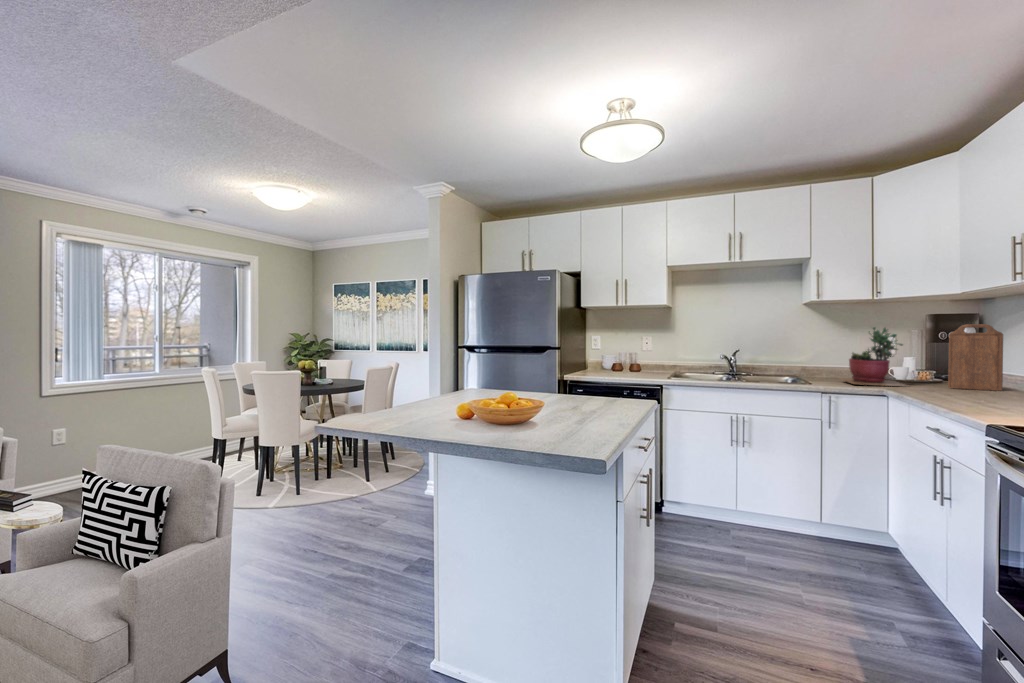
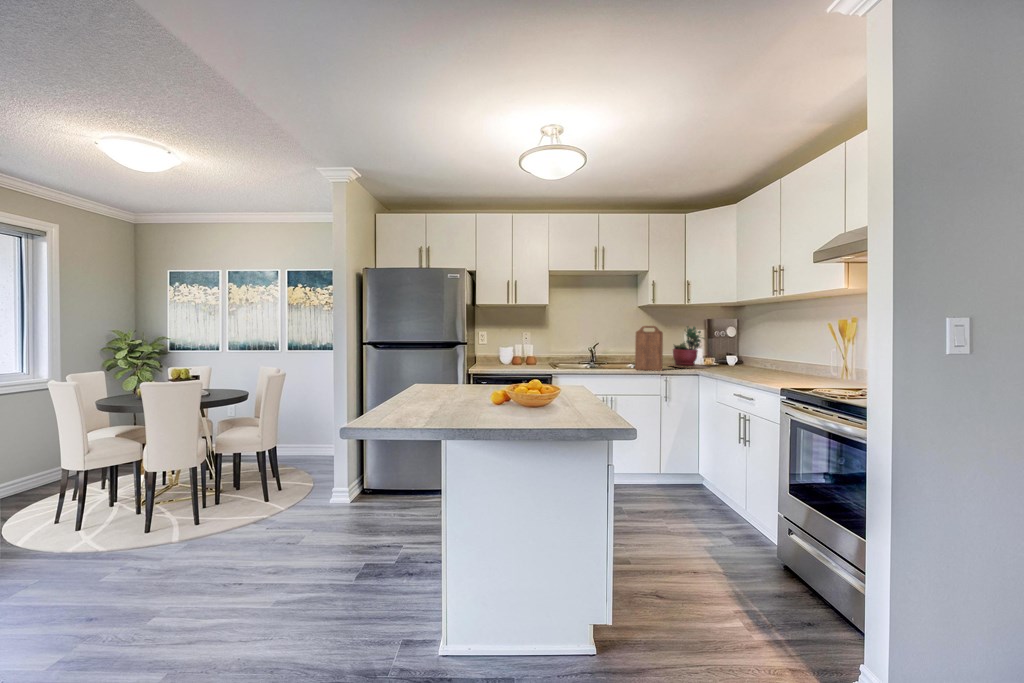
cutting board: present [948,324,1003,391] -> present [635,326,663,371]

